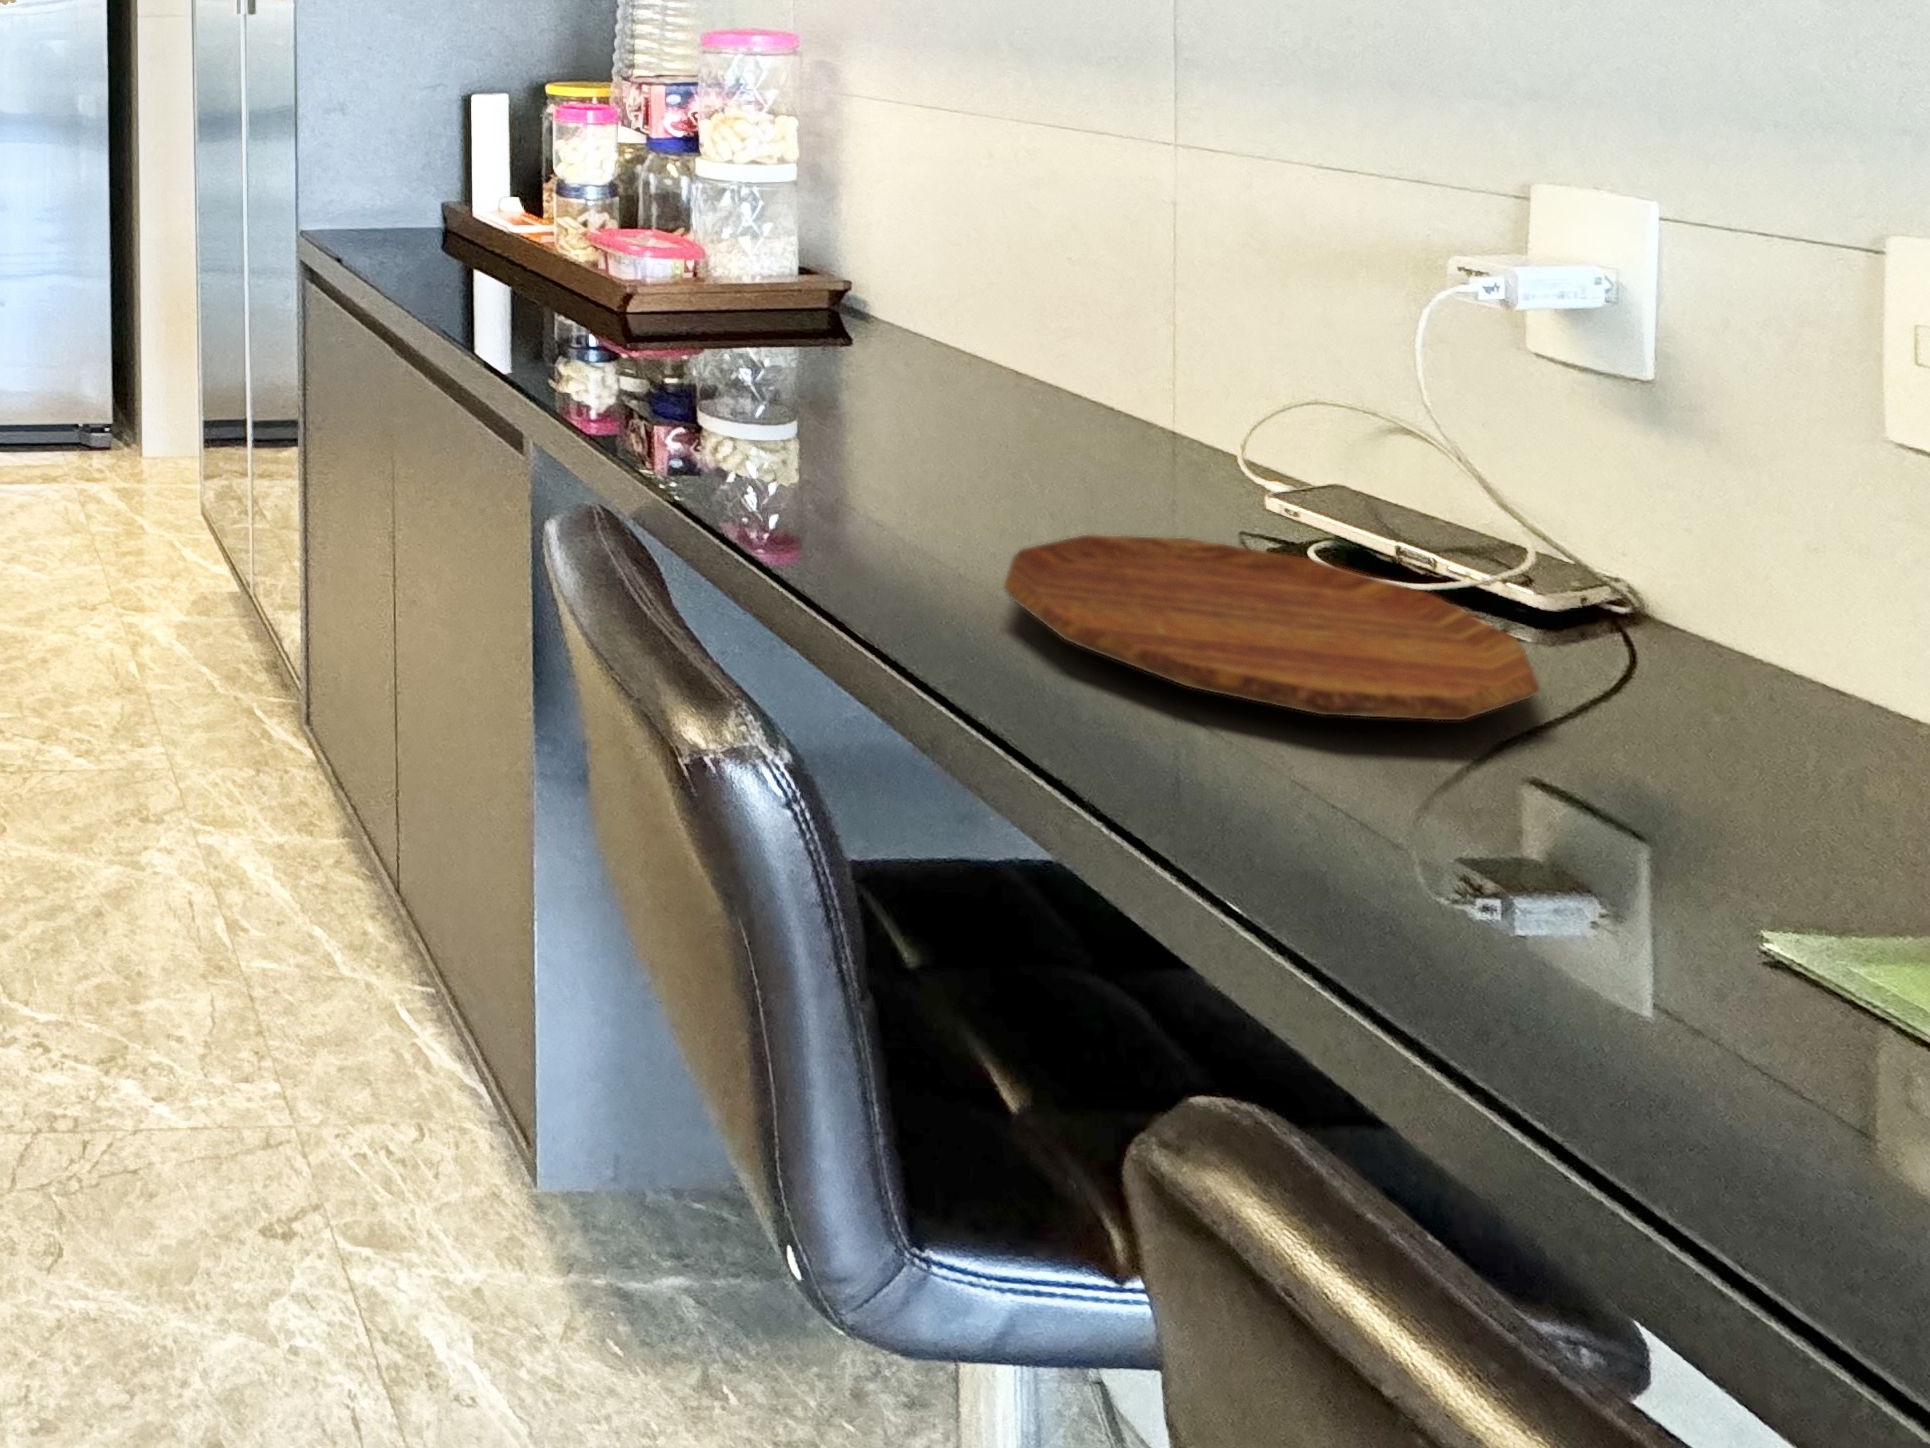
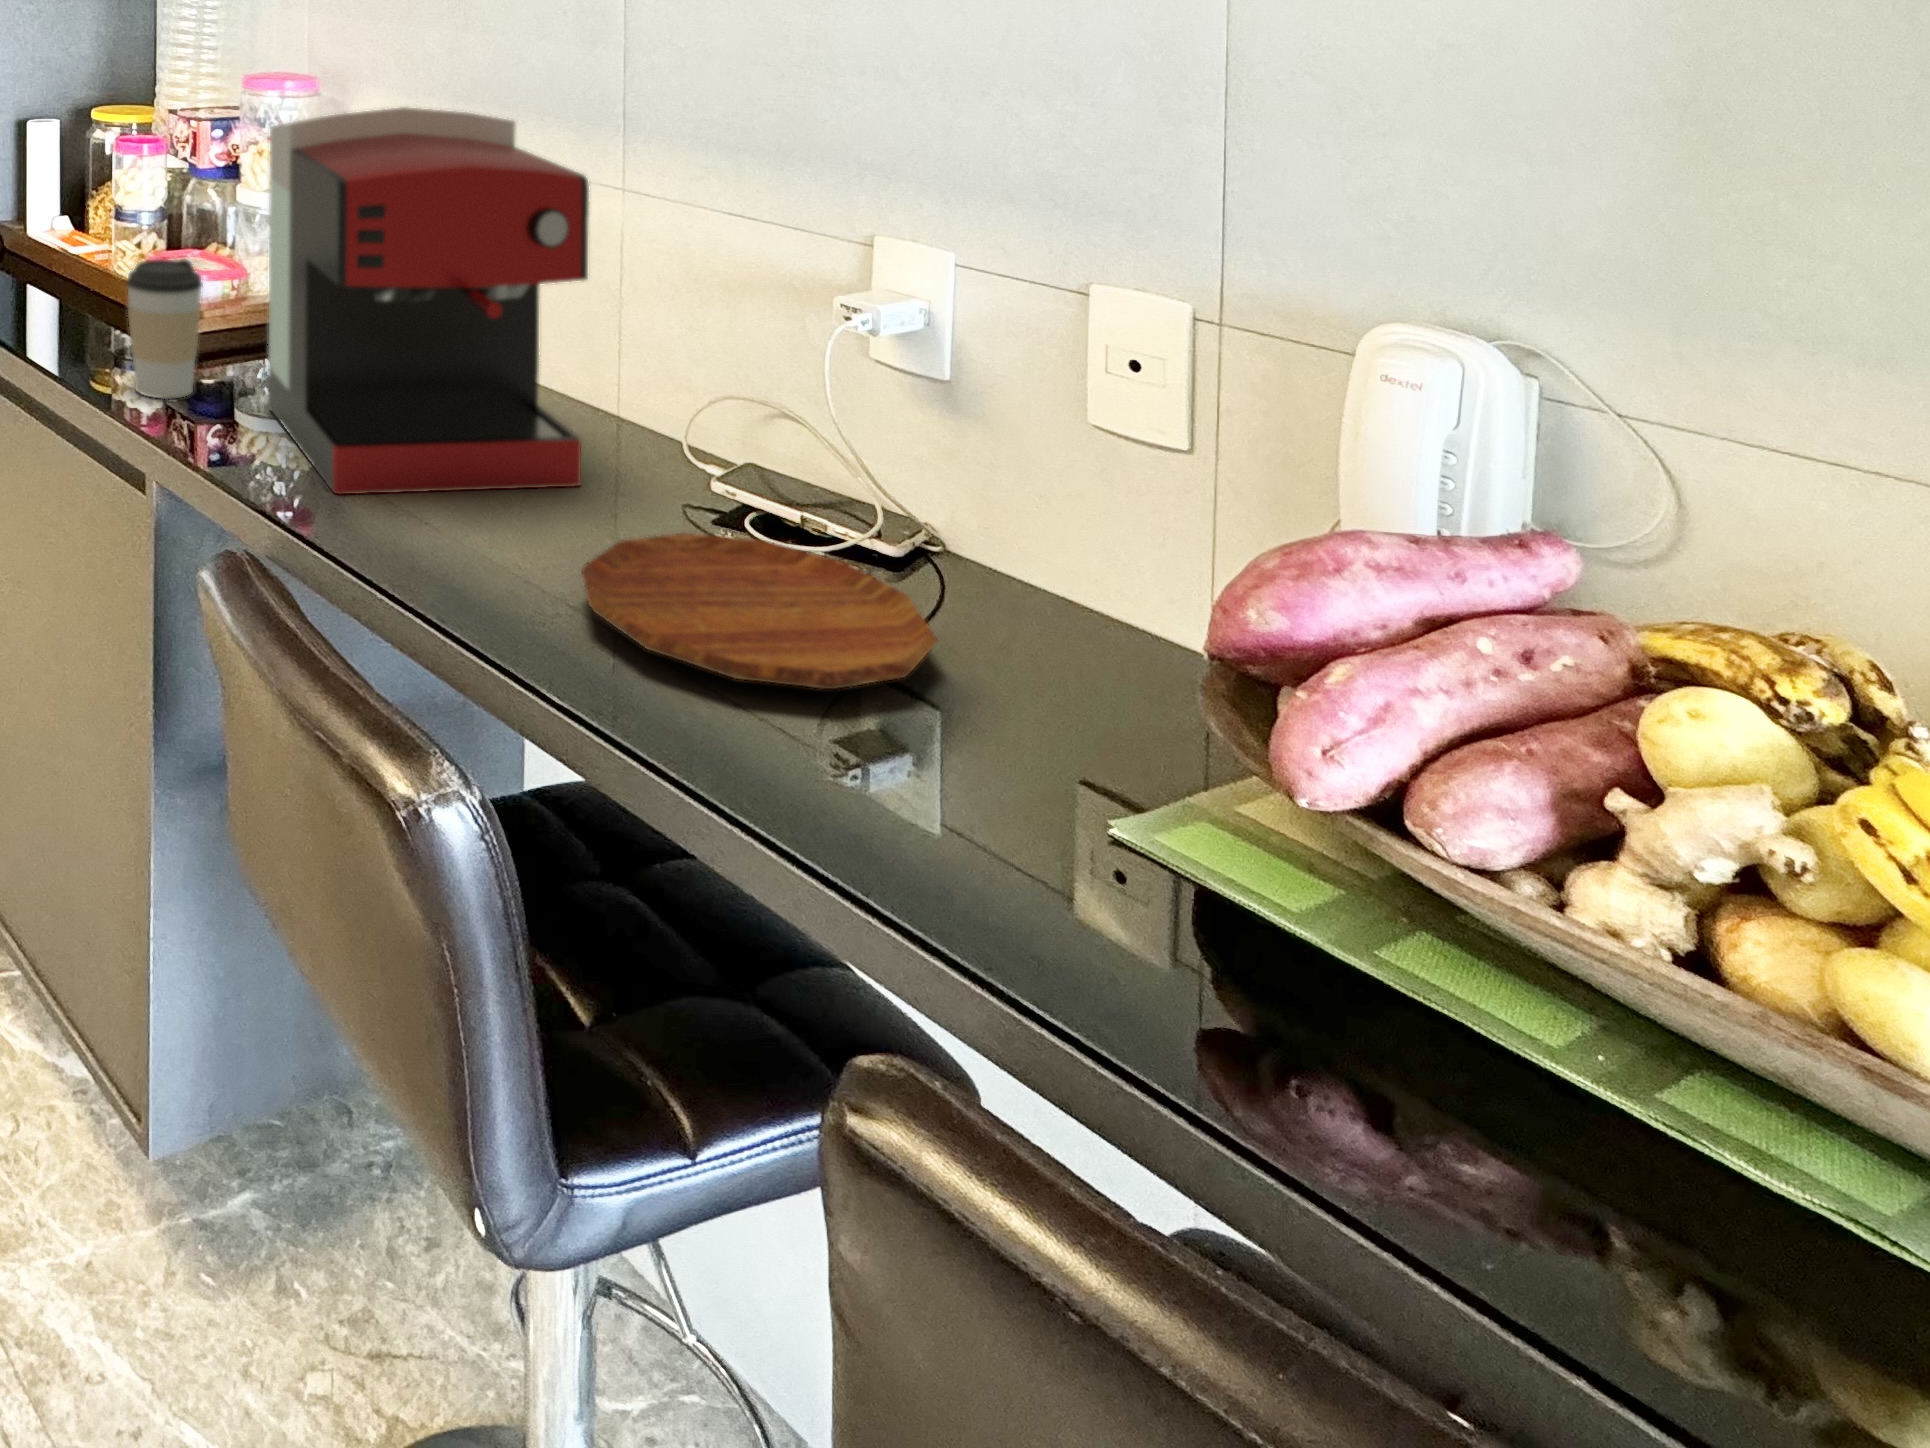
coffee maker: none [698,41,1088,494] -> present [268,107,589,494]
coffee cup: none [536,221,628,372] -> present [126,259,202,398]

